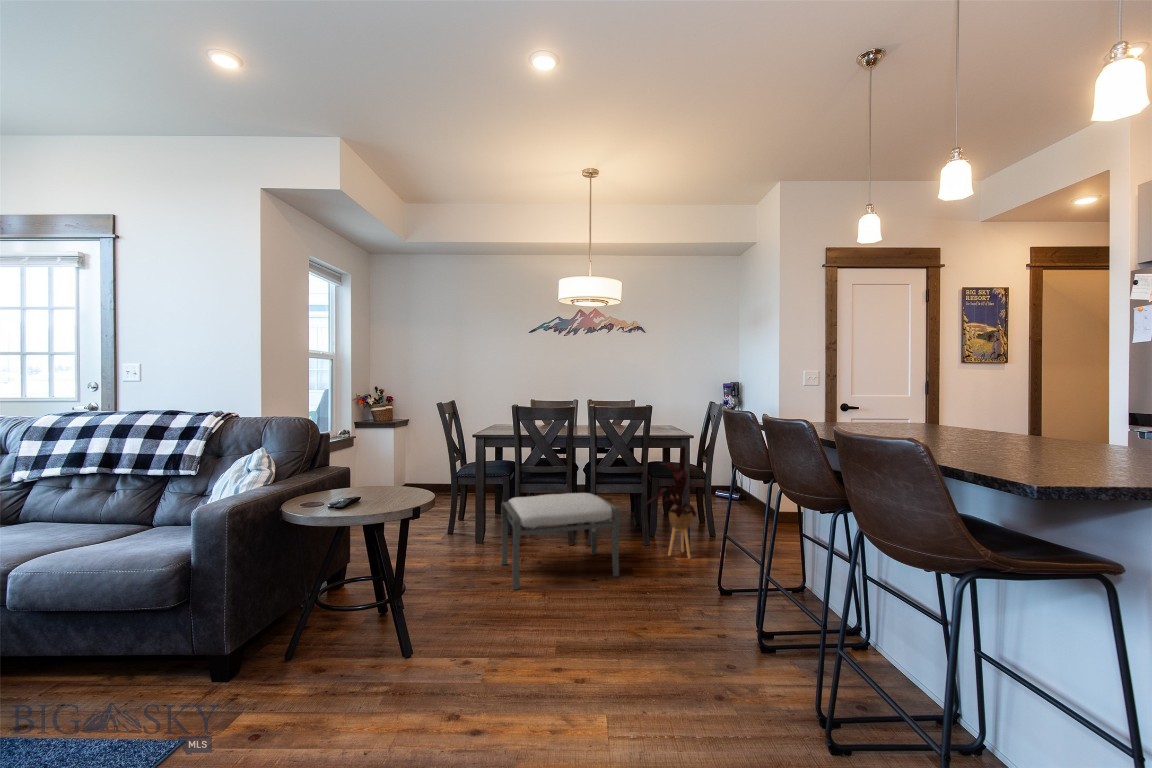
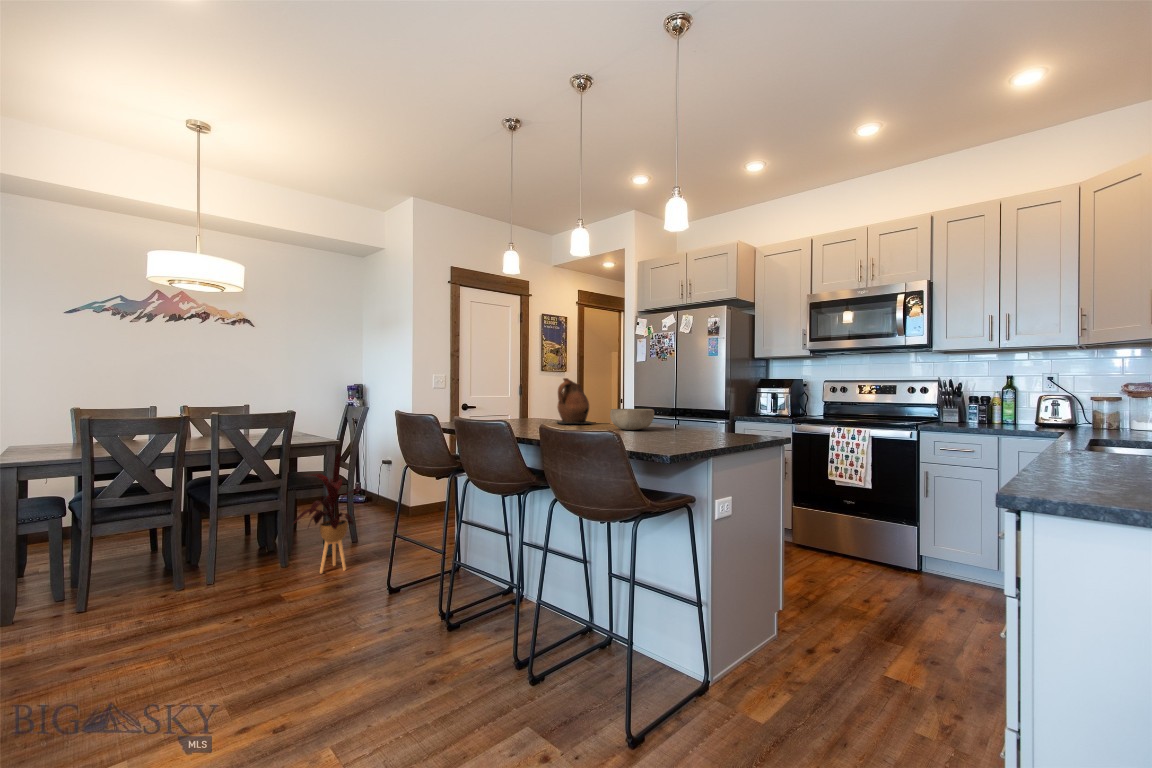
ceramic pitcher: none [924,370,989,437] -> present [557,378,592,424]
bowl: none [1007,415,1103,449] -> present [610,409,654,430]
ottoman: present [501,493,620,590] -> none [68,523,273,675]

